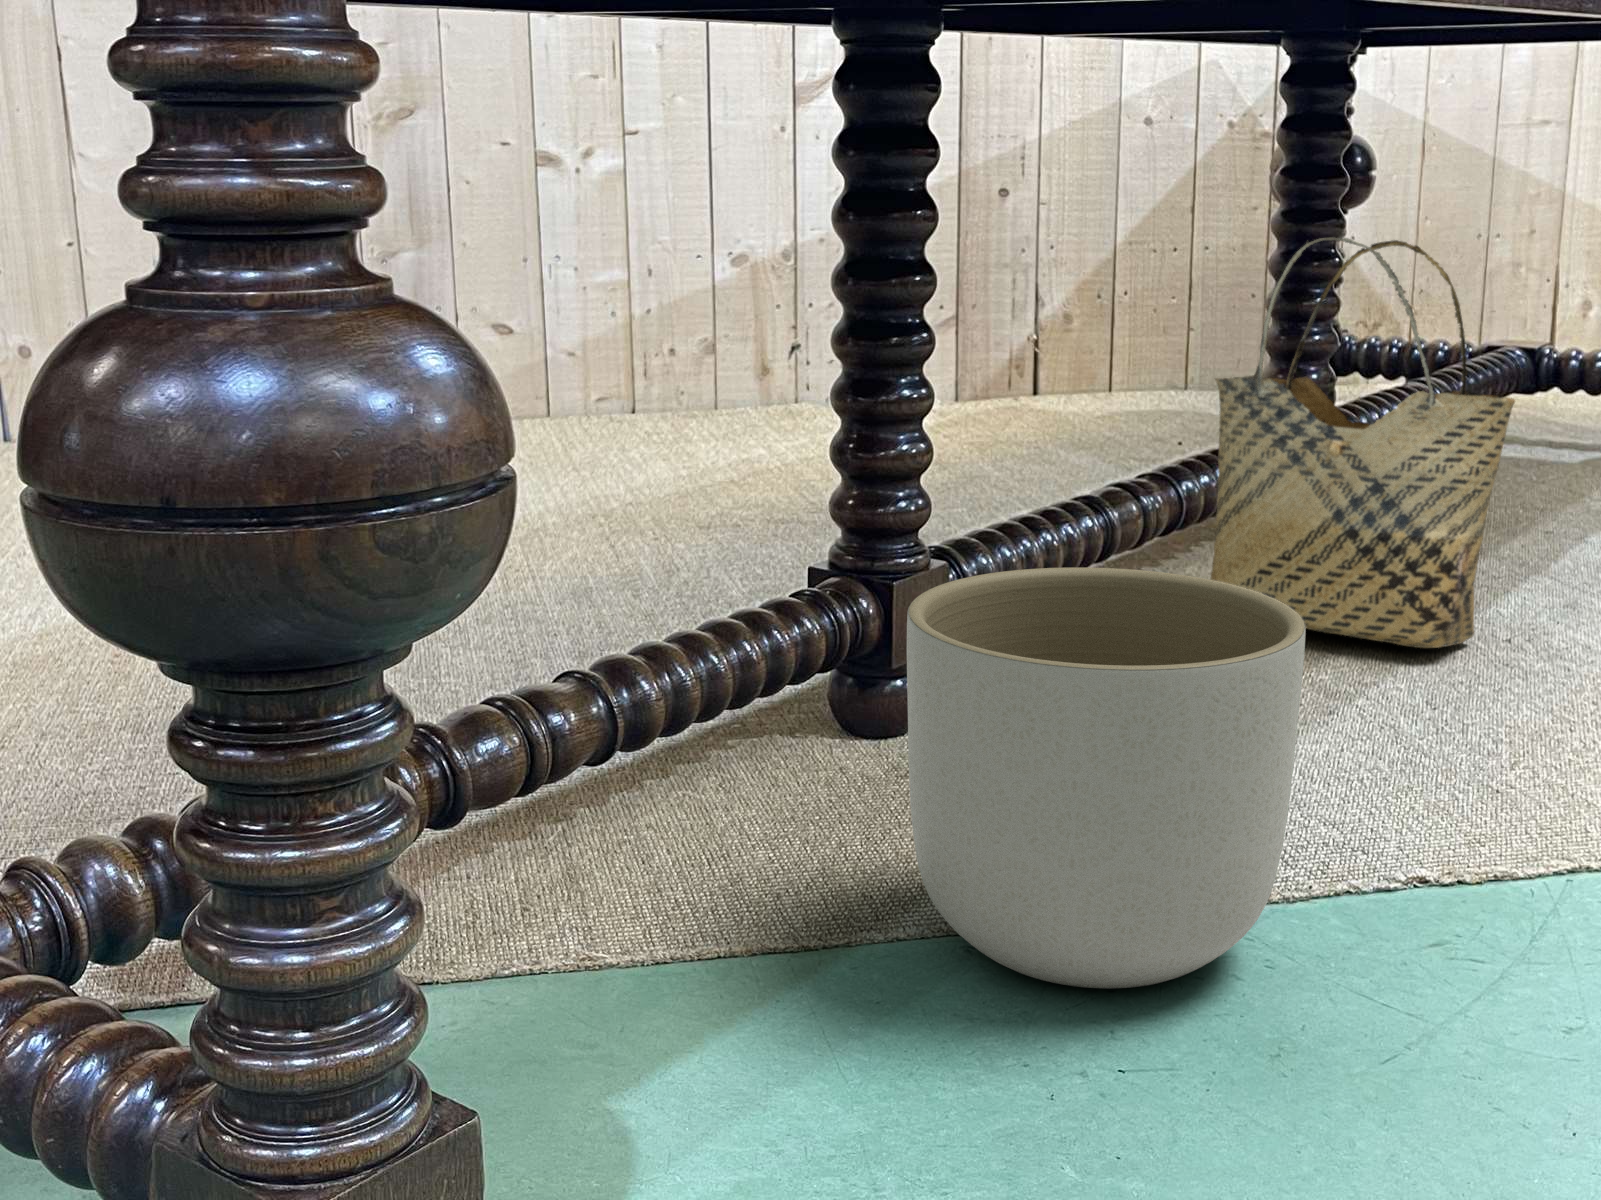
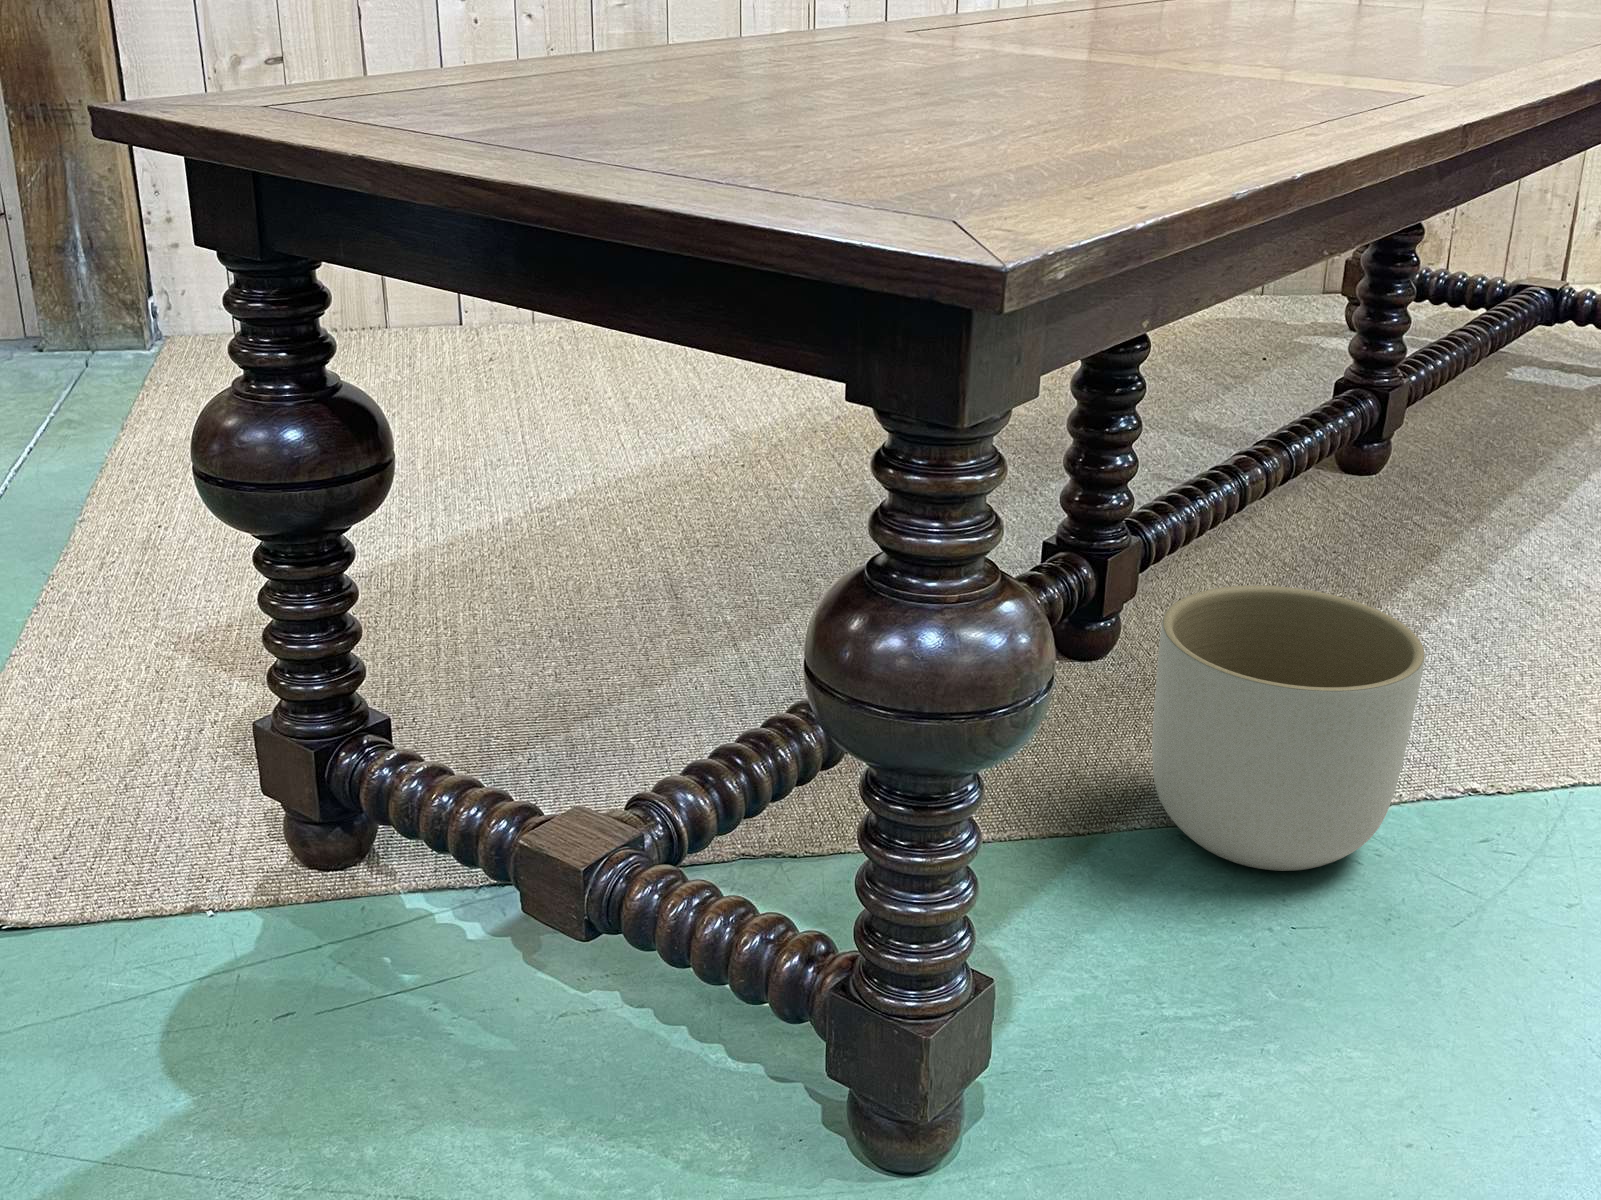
woven basket: present [1211,238,1515,648] -> none [1303,272,1554,587]

